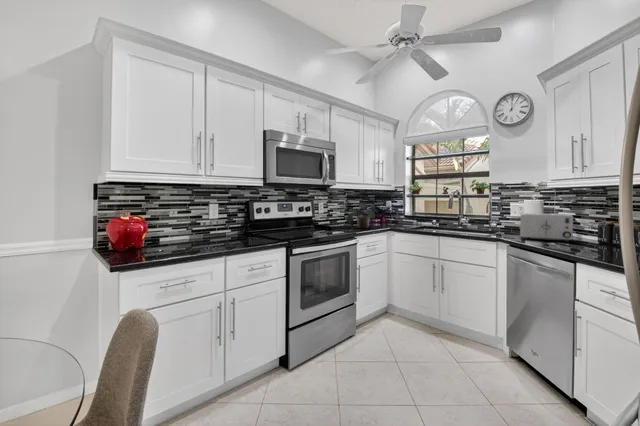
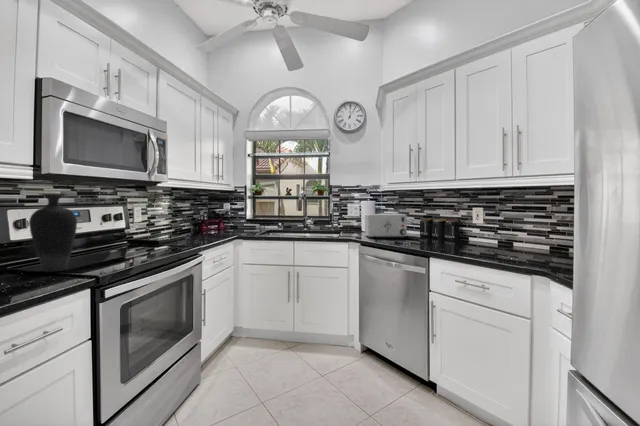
vase: none [261,195,281,240] -> present [29,193,77,272]
potted plant: present [347,203,377,228] -> none [179,206,220,238]

